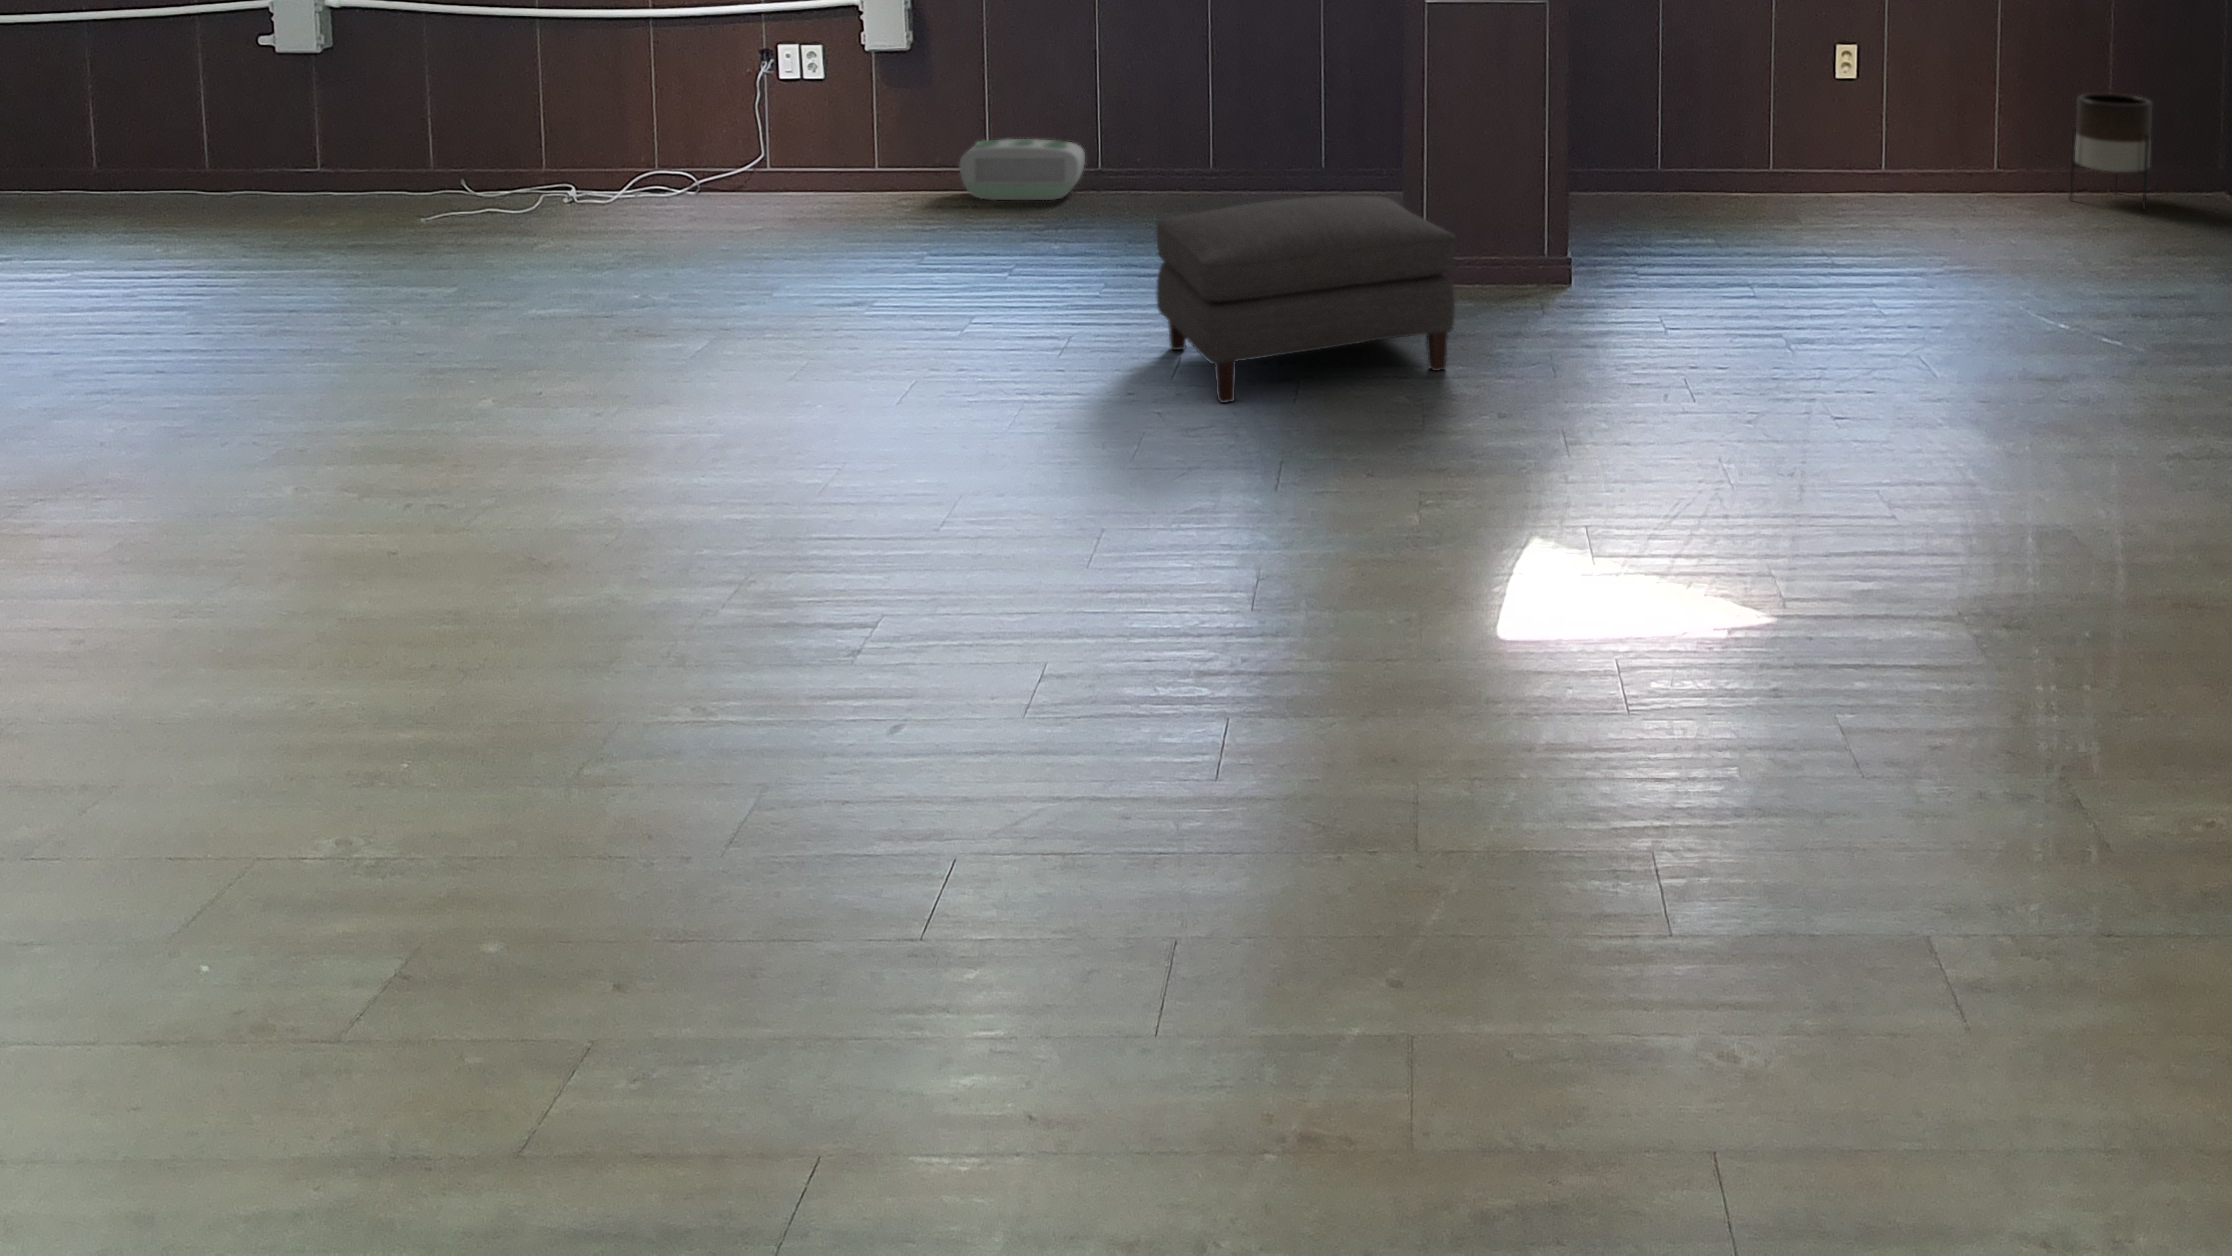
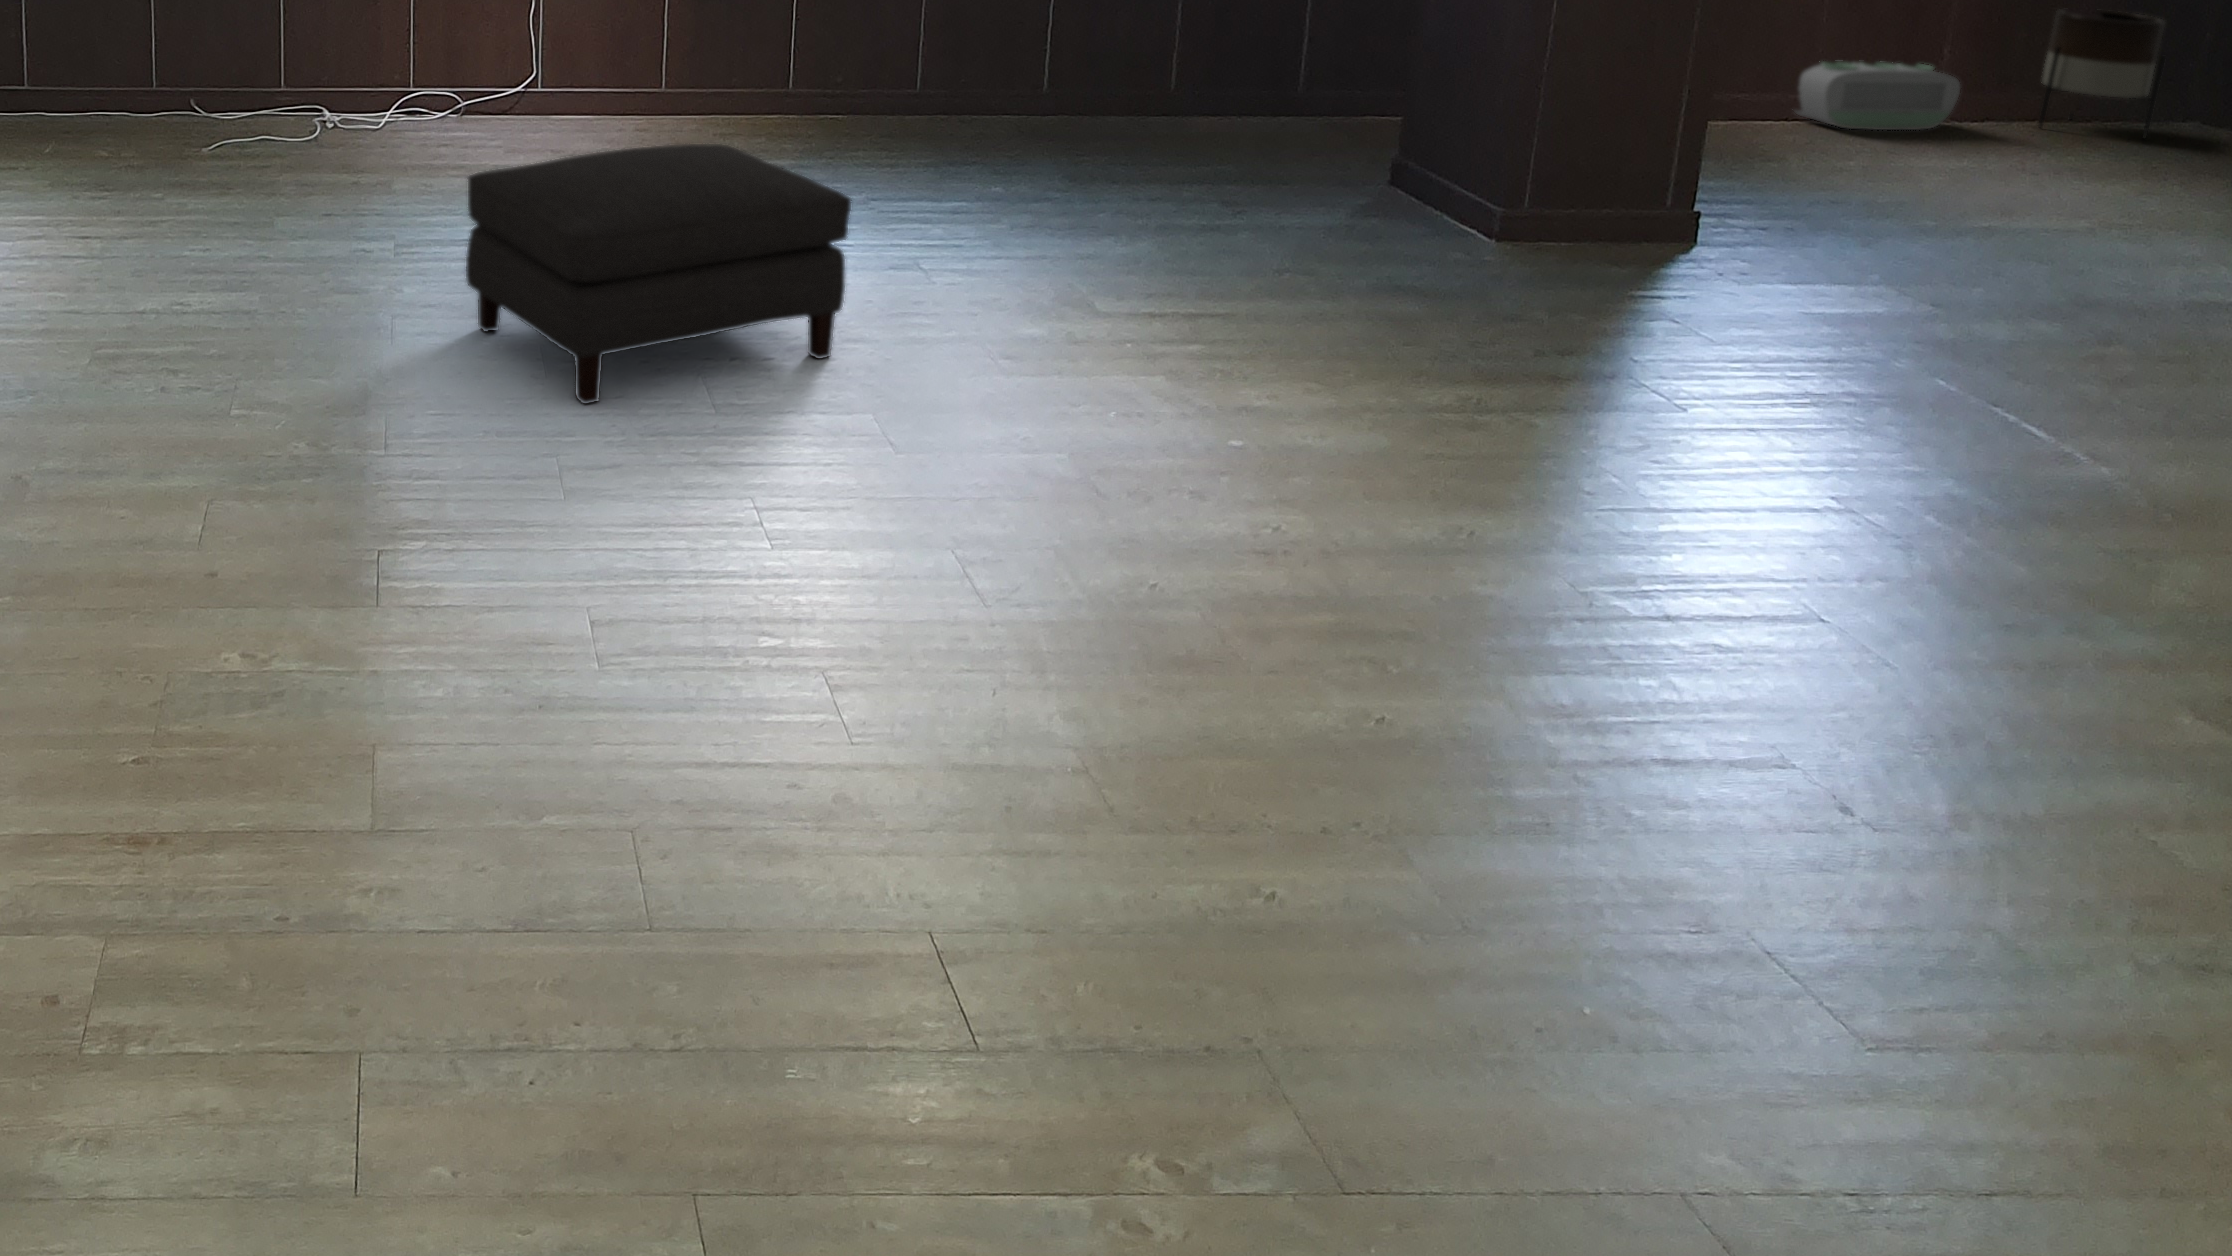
air purifier: present [959,139,1085,200] -> present [1797,62,1960,130]
ottoman: present [1156,196,1456,403] -> present [466,144,852,404]

